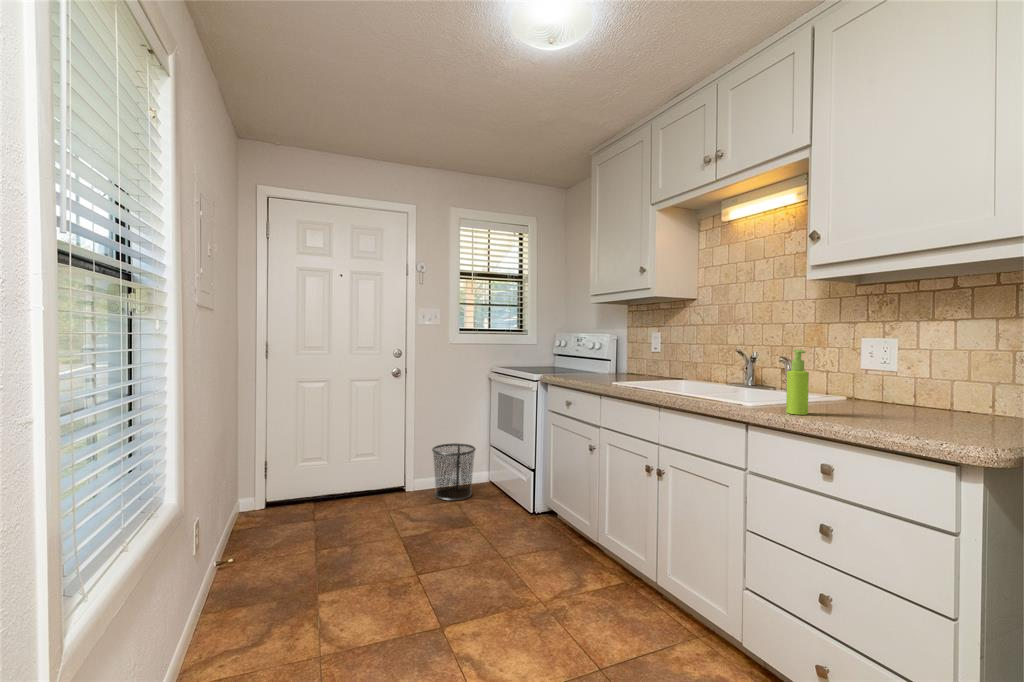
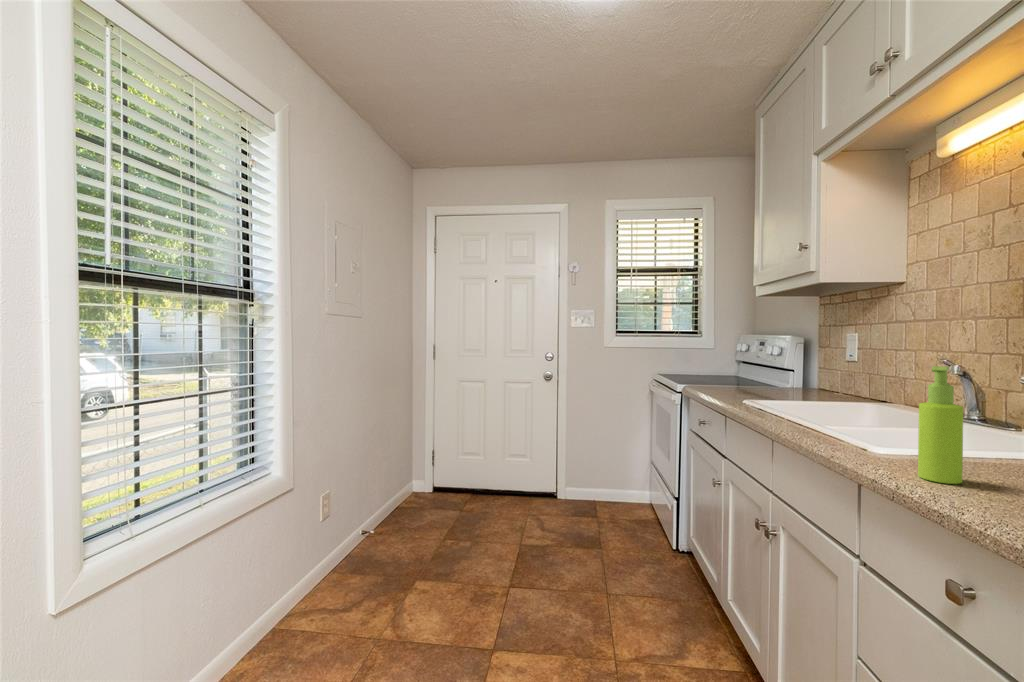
waste bin: present [432,443,476,501] -> none [581,454,629,517]

